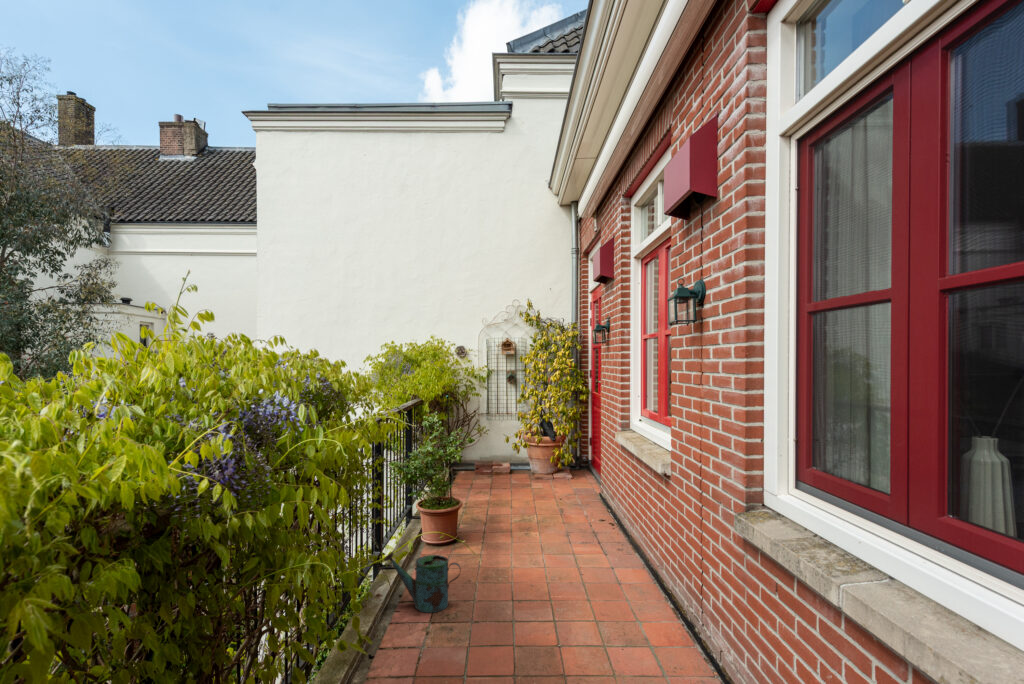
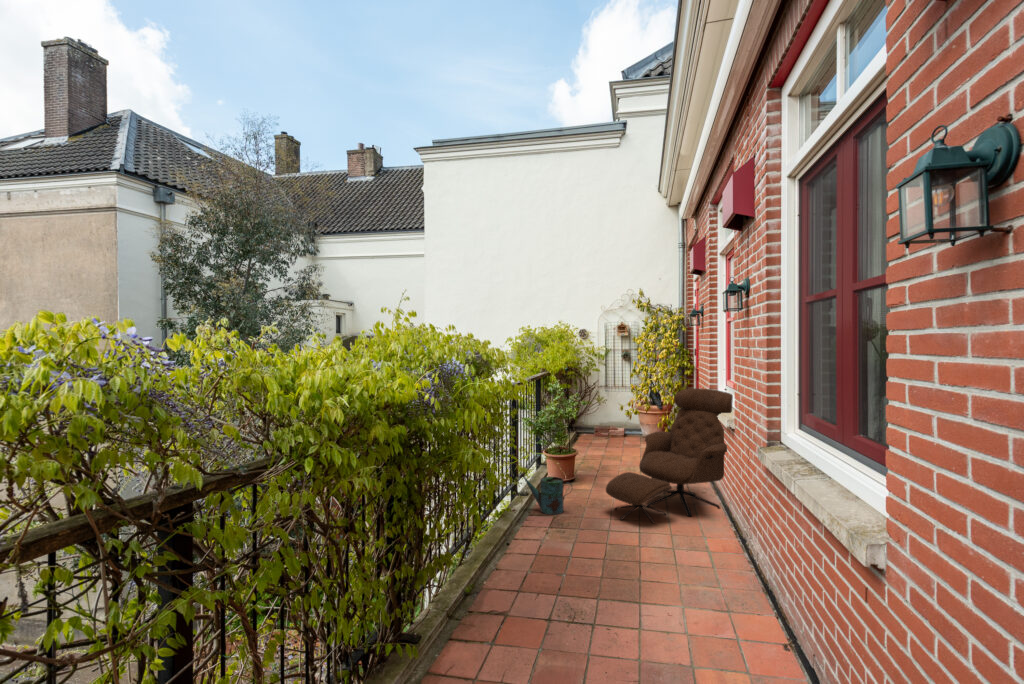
lounge chair: none [506,423,668,614] -> present [606,388,733,523]

